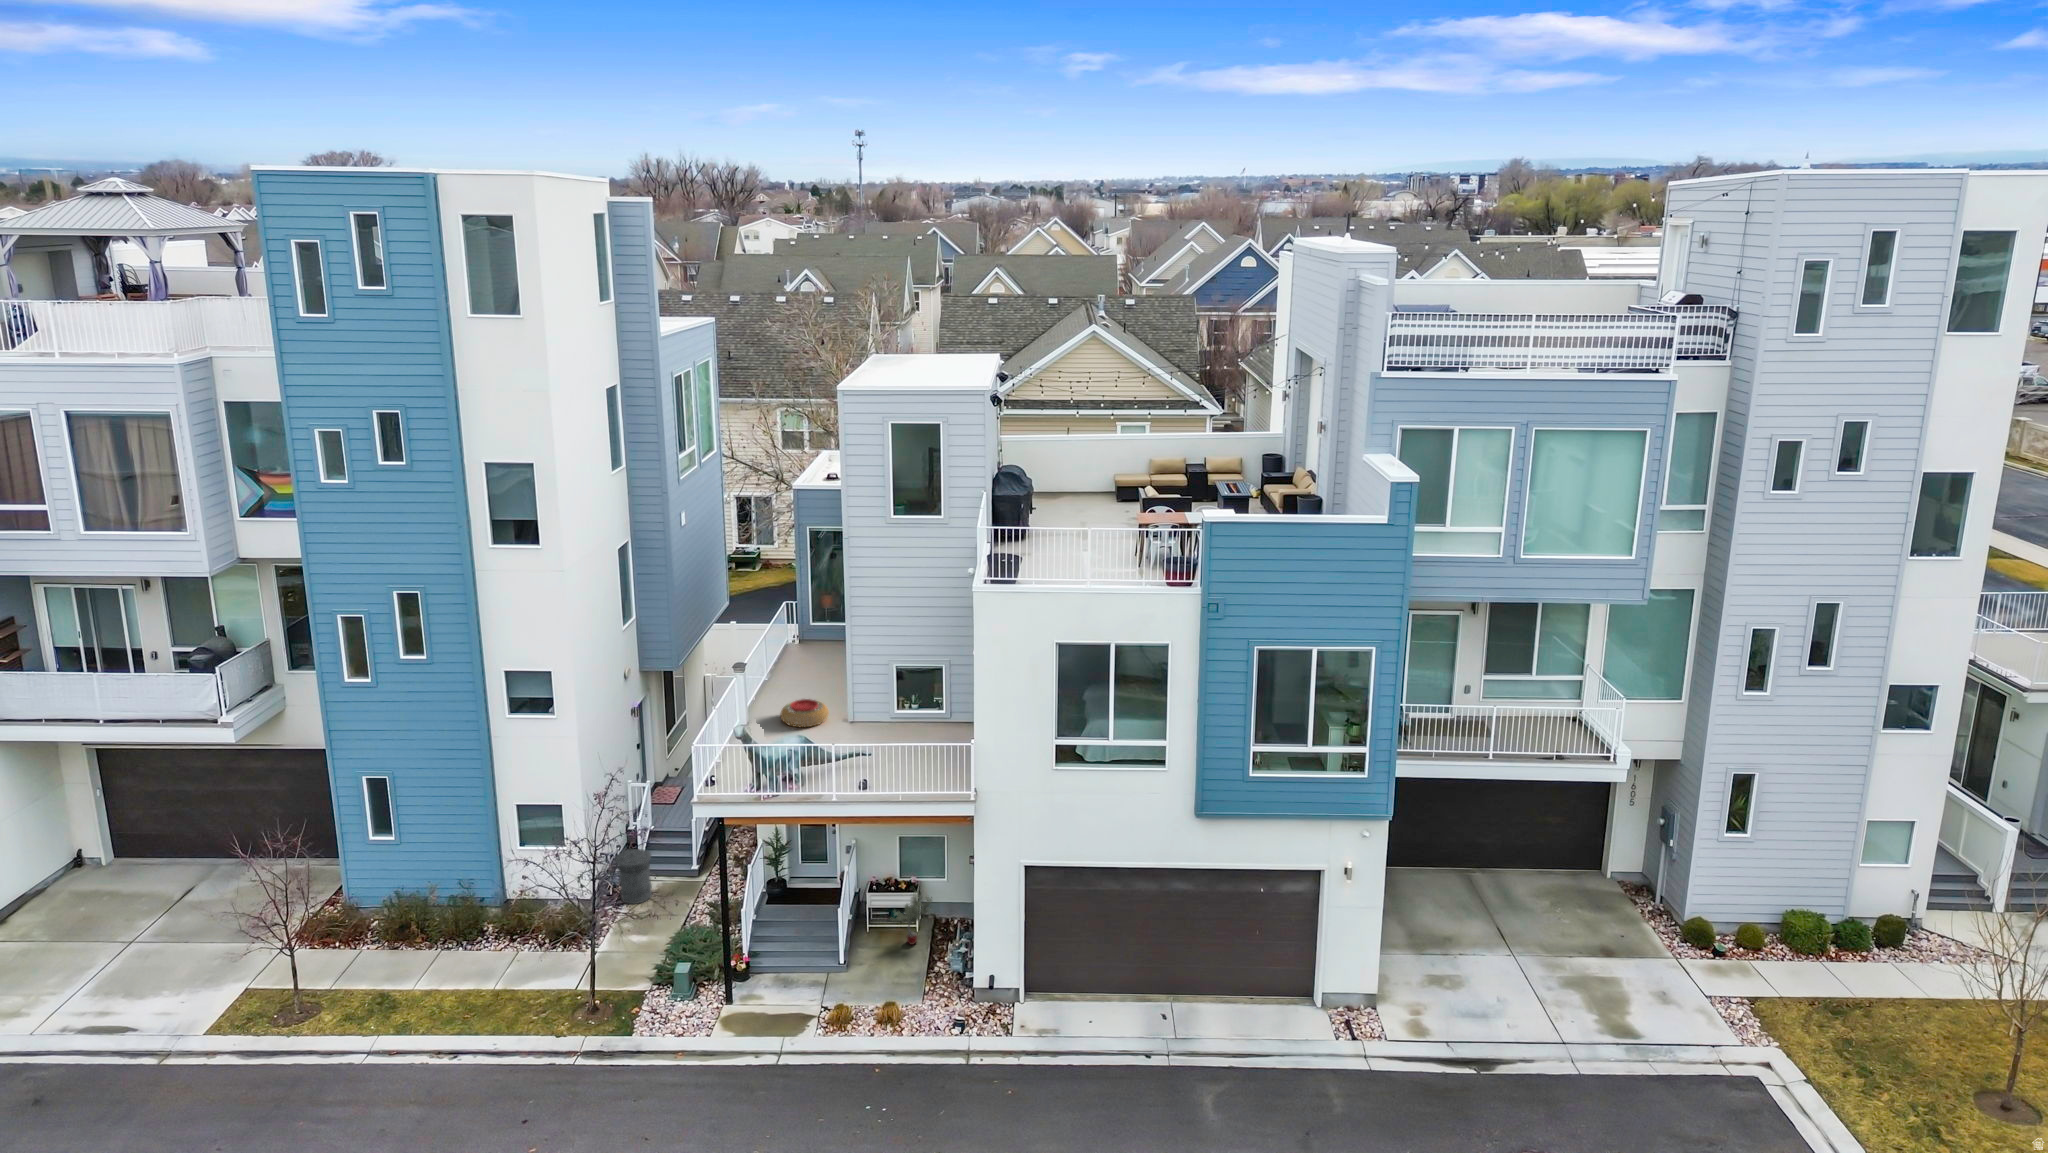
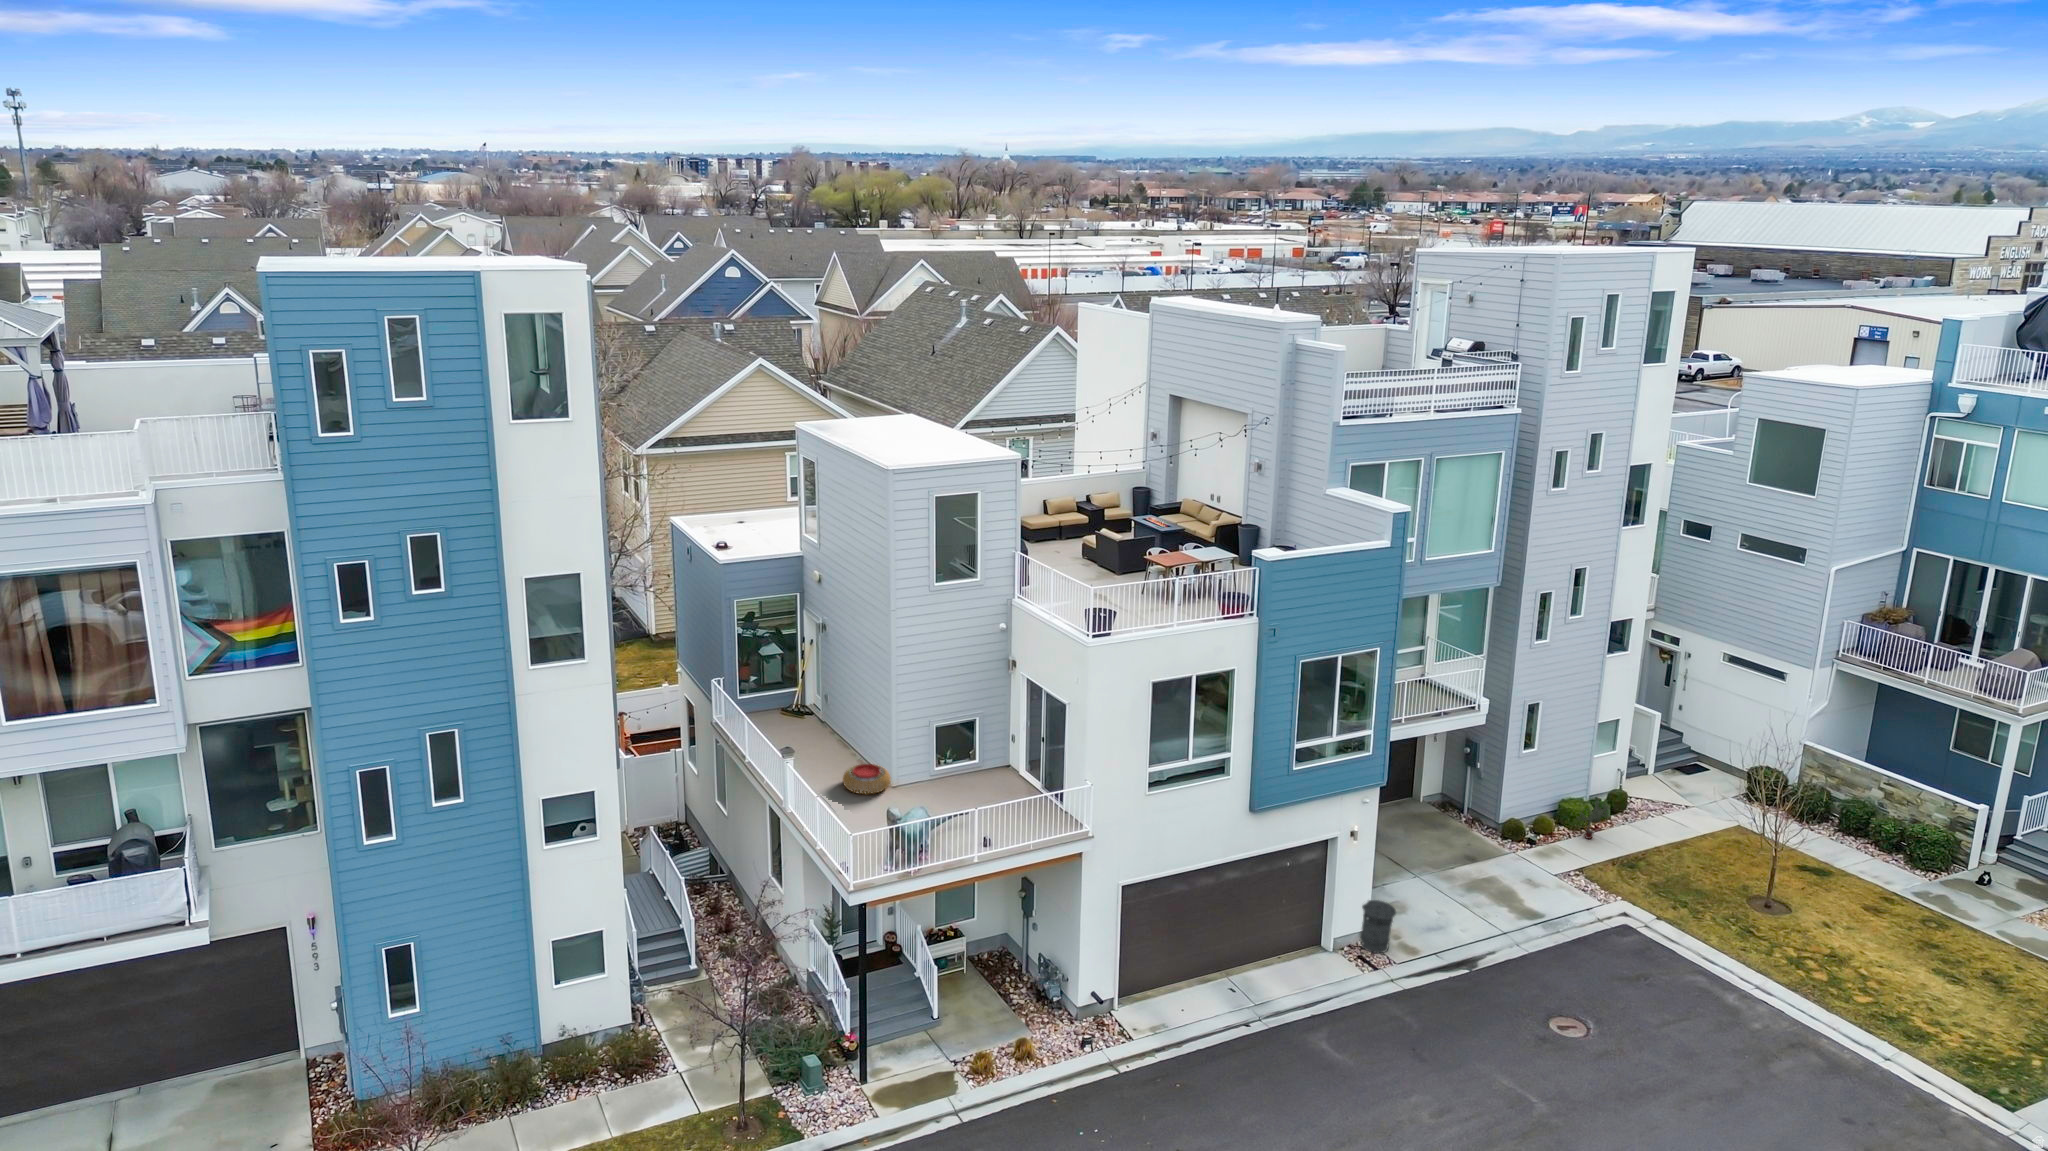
trash can: present [615,849,652,904] -> present [1360,900,1396,953]
potted tree: present [890,893,932,945] -> present [1580,801,1609,839]

